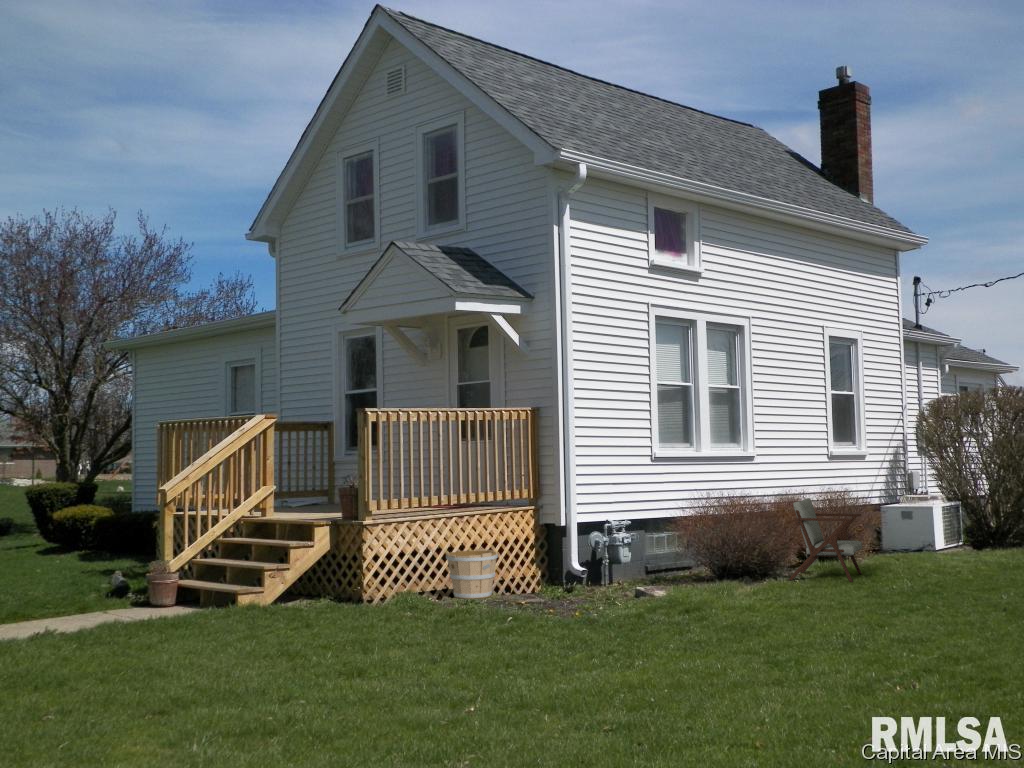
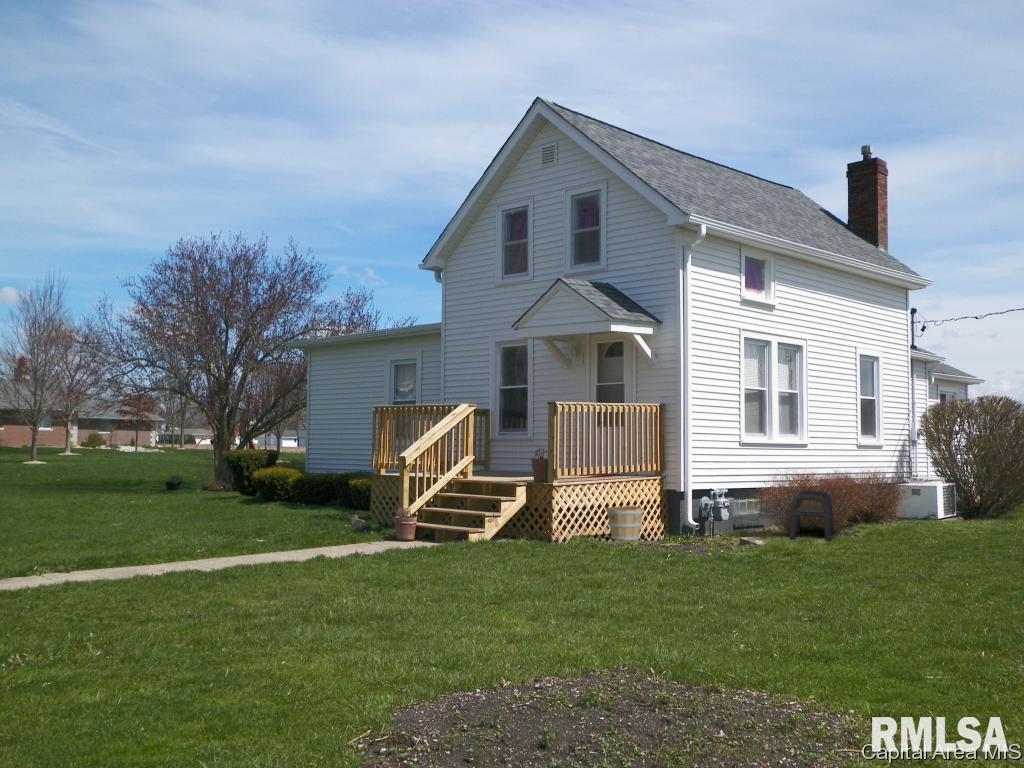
lounge chair: present [789,498,862,582] -> none [846,476,897,537]
bench: none [704,520,771,592] -> present [790,490,834,541]

